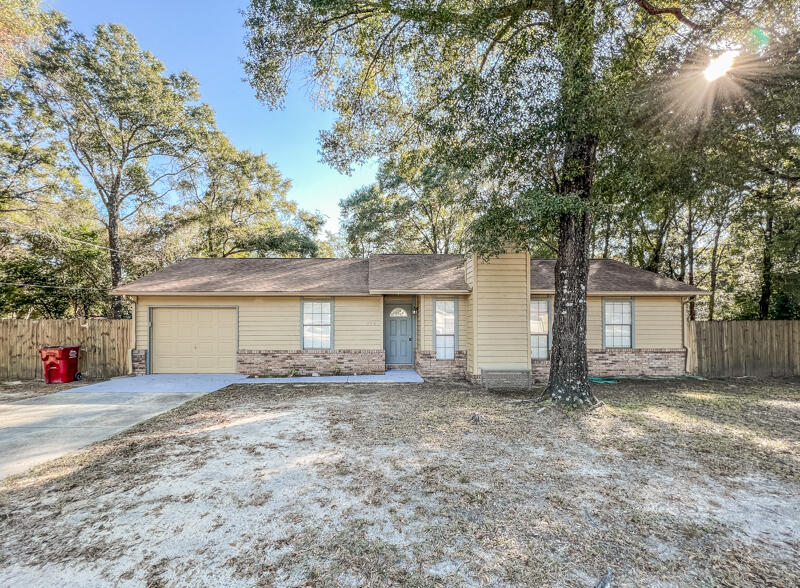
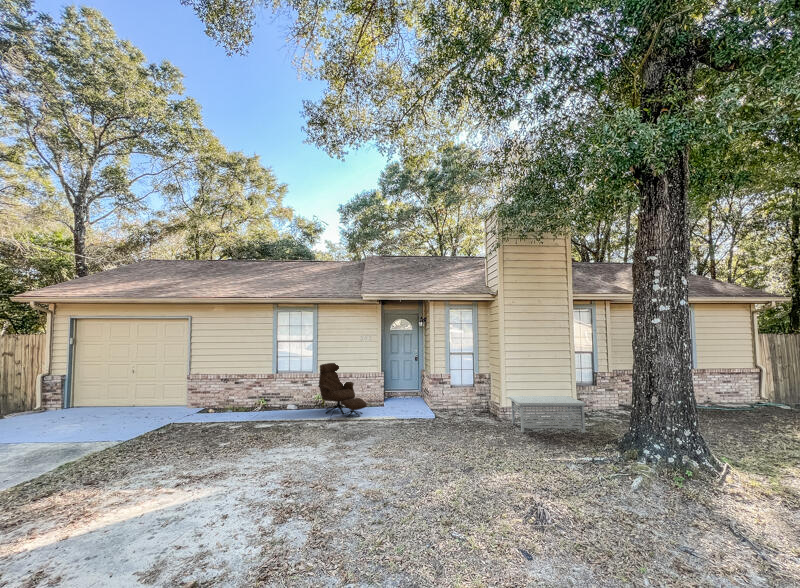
lounge chair: none [335,342,373,383] -> present [318,363,367,417]

